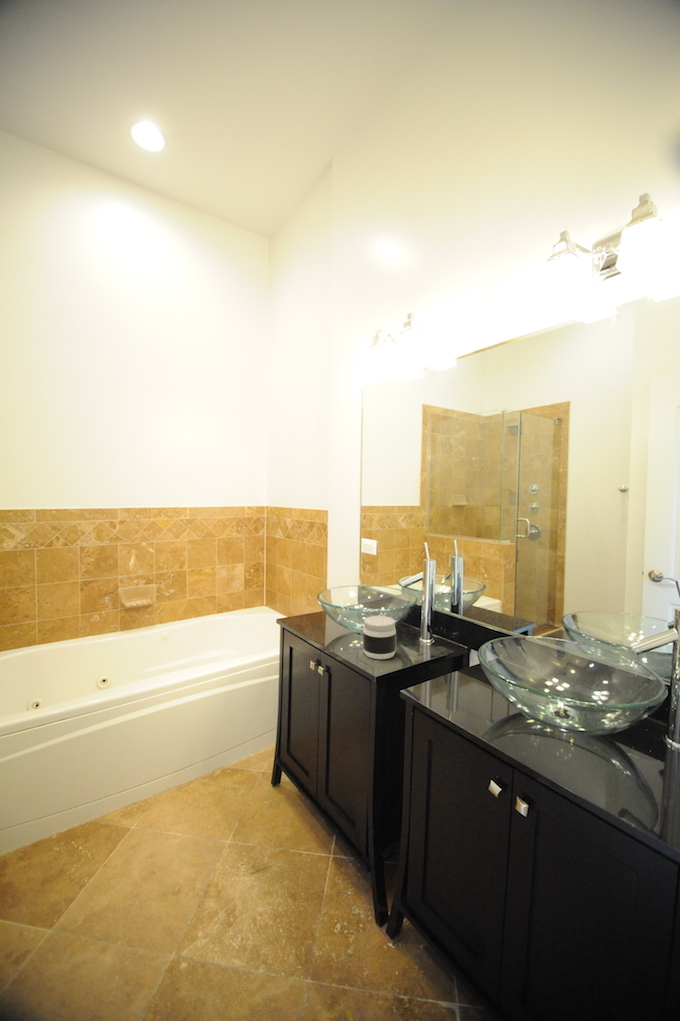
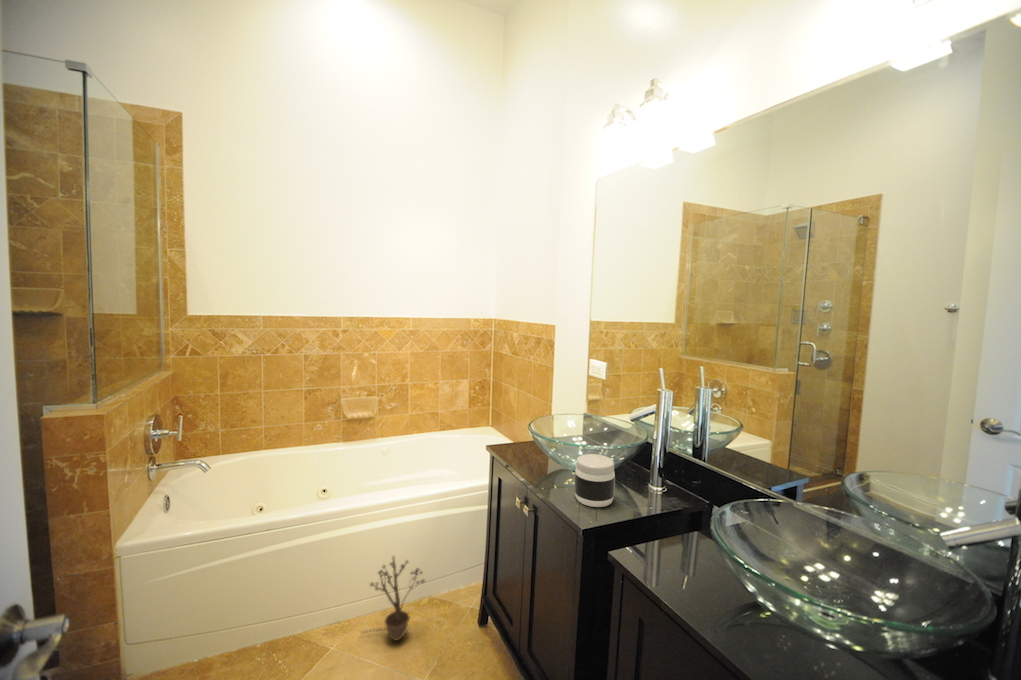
decorative plant: none [157,732,221,814] -> present [364,557,424,641]

